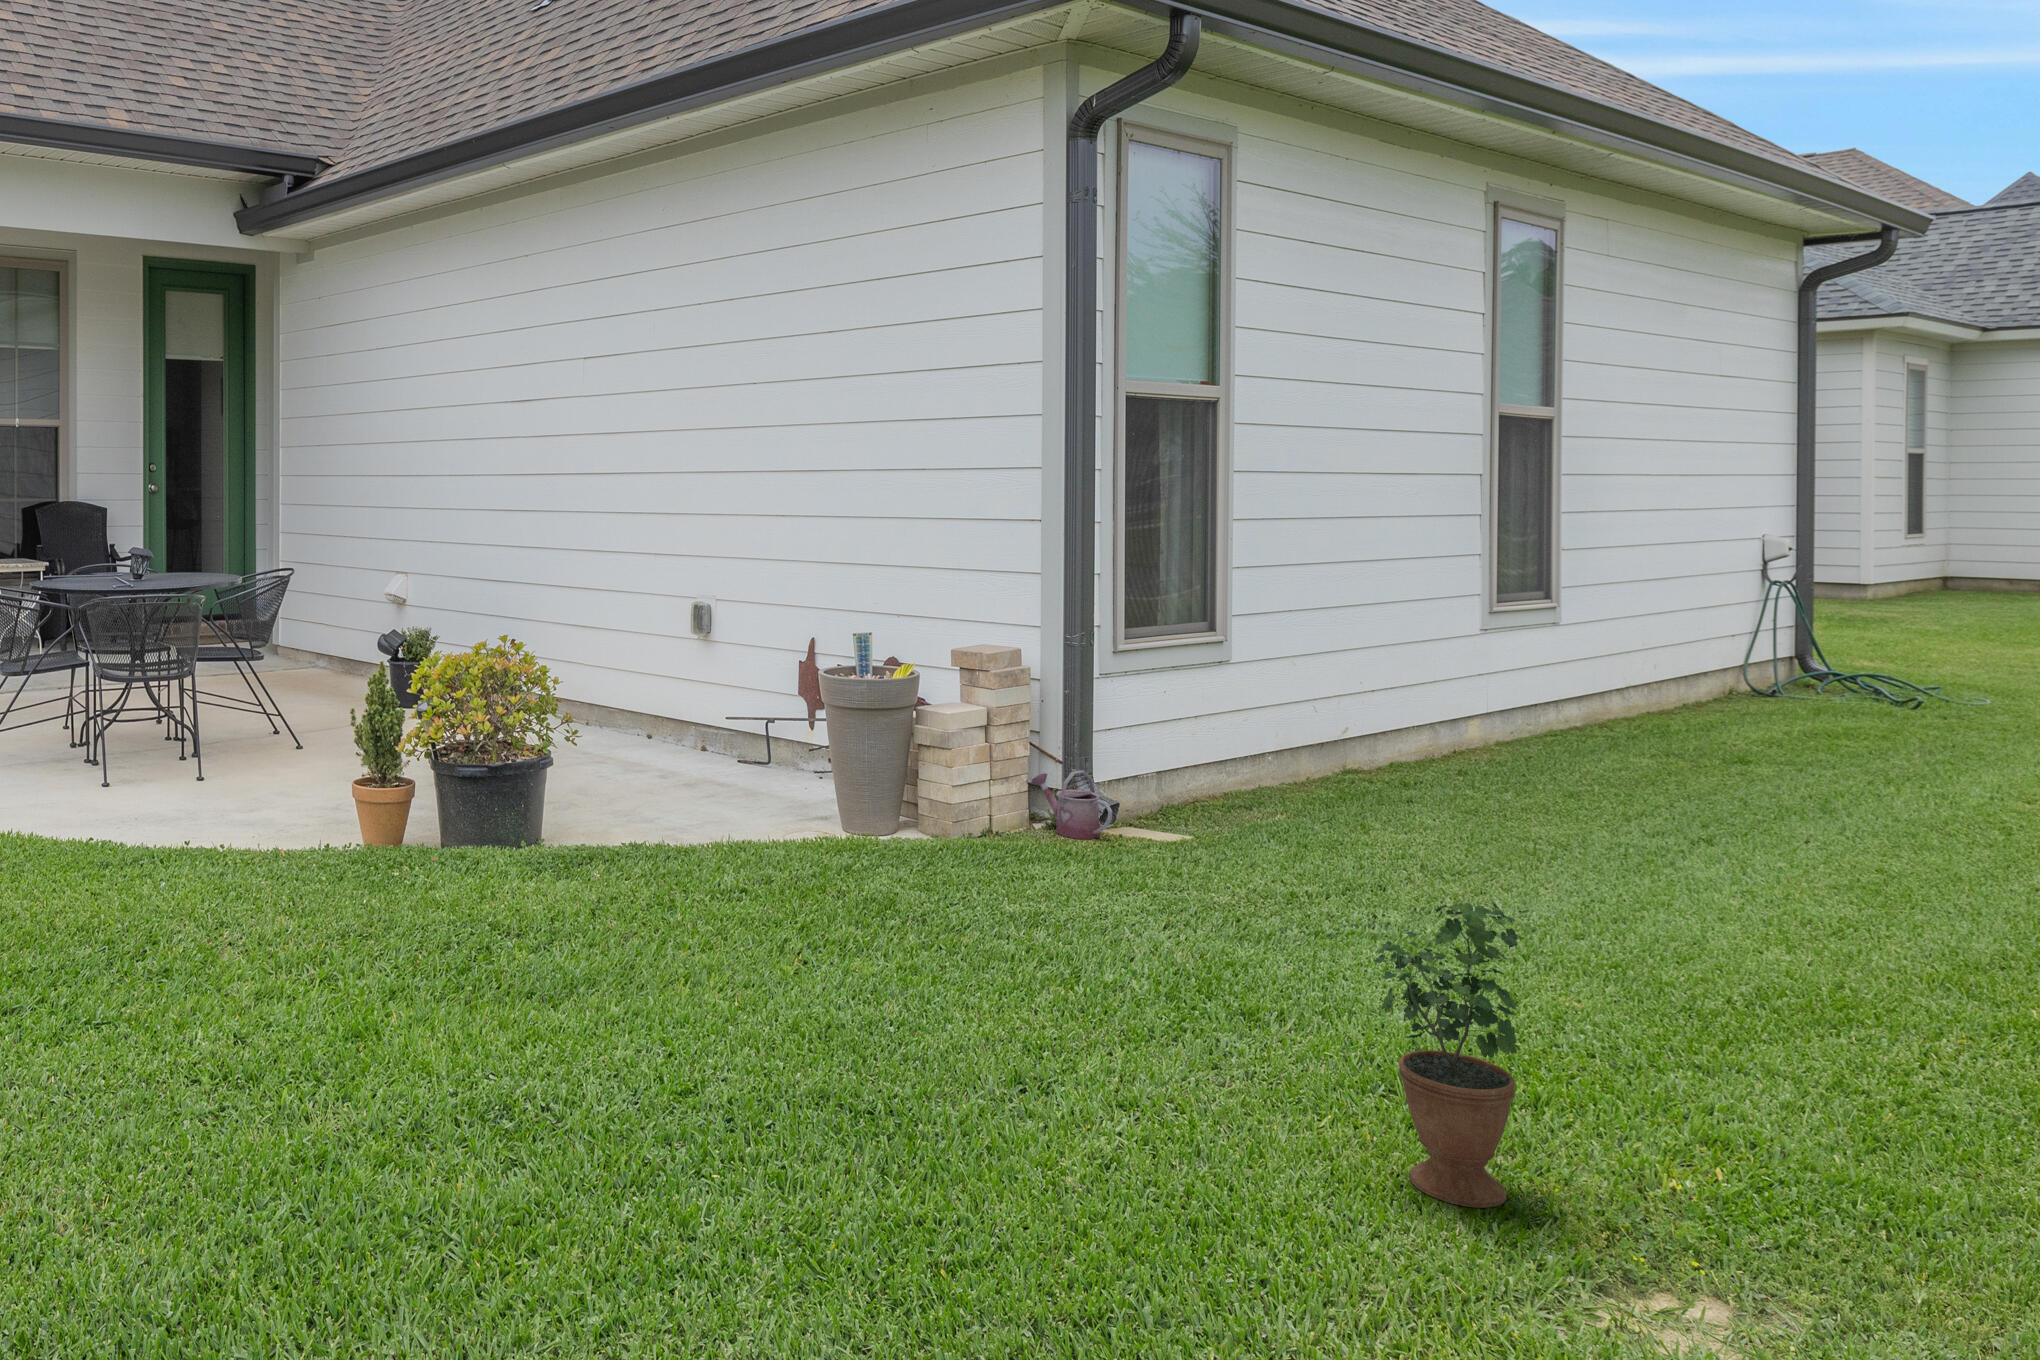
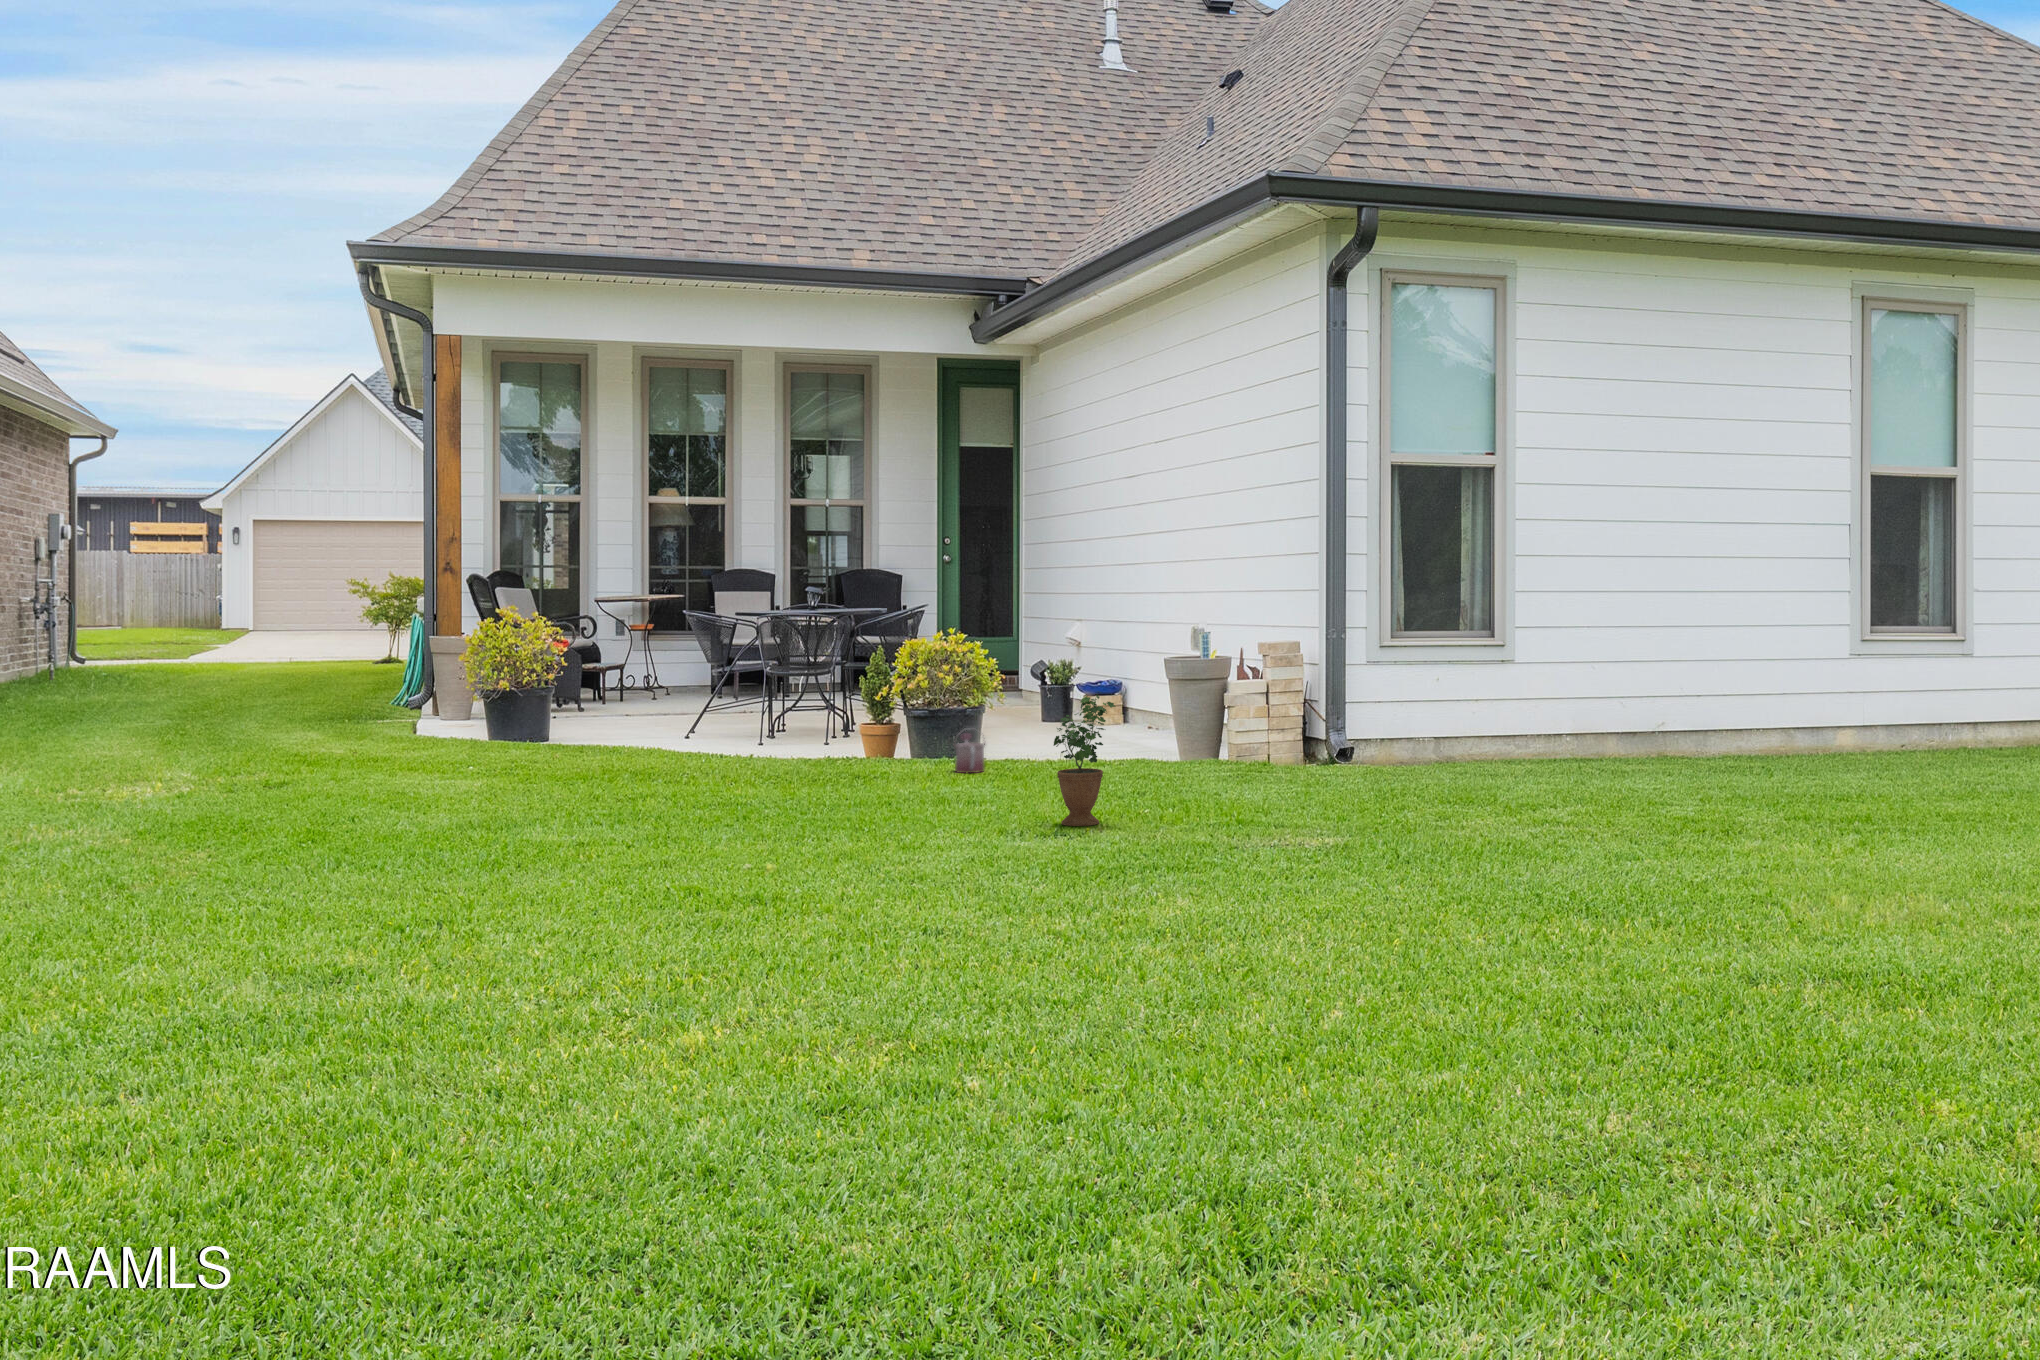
watering can: present [1031,770,1112,839] -> present [955,729,985,773]

